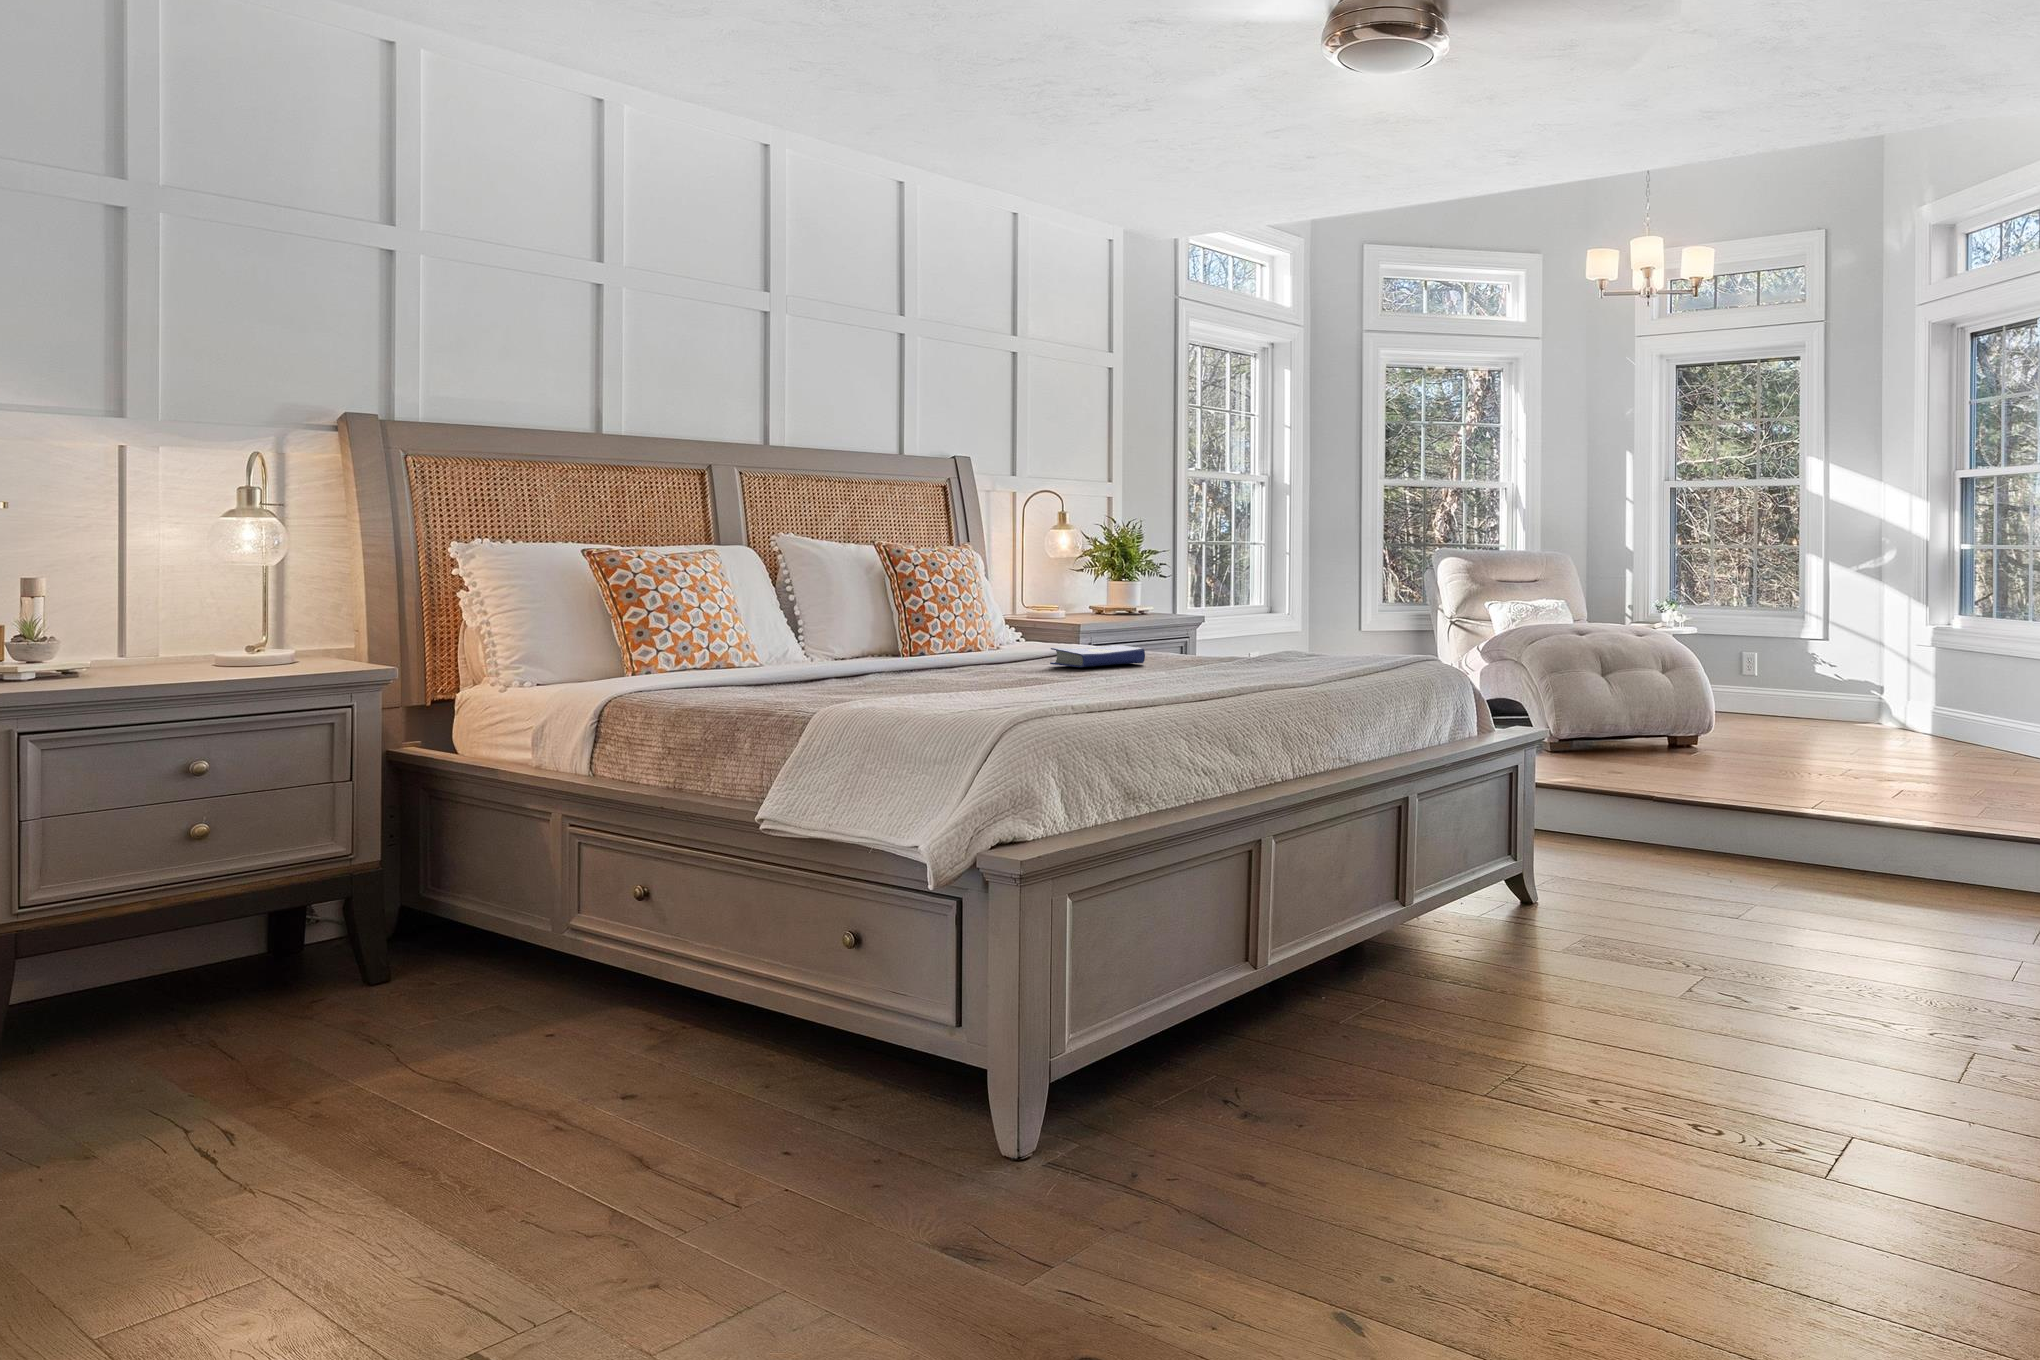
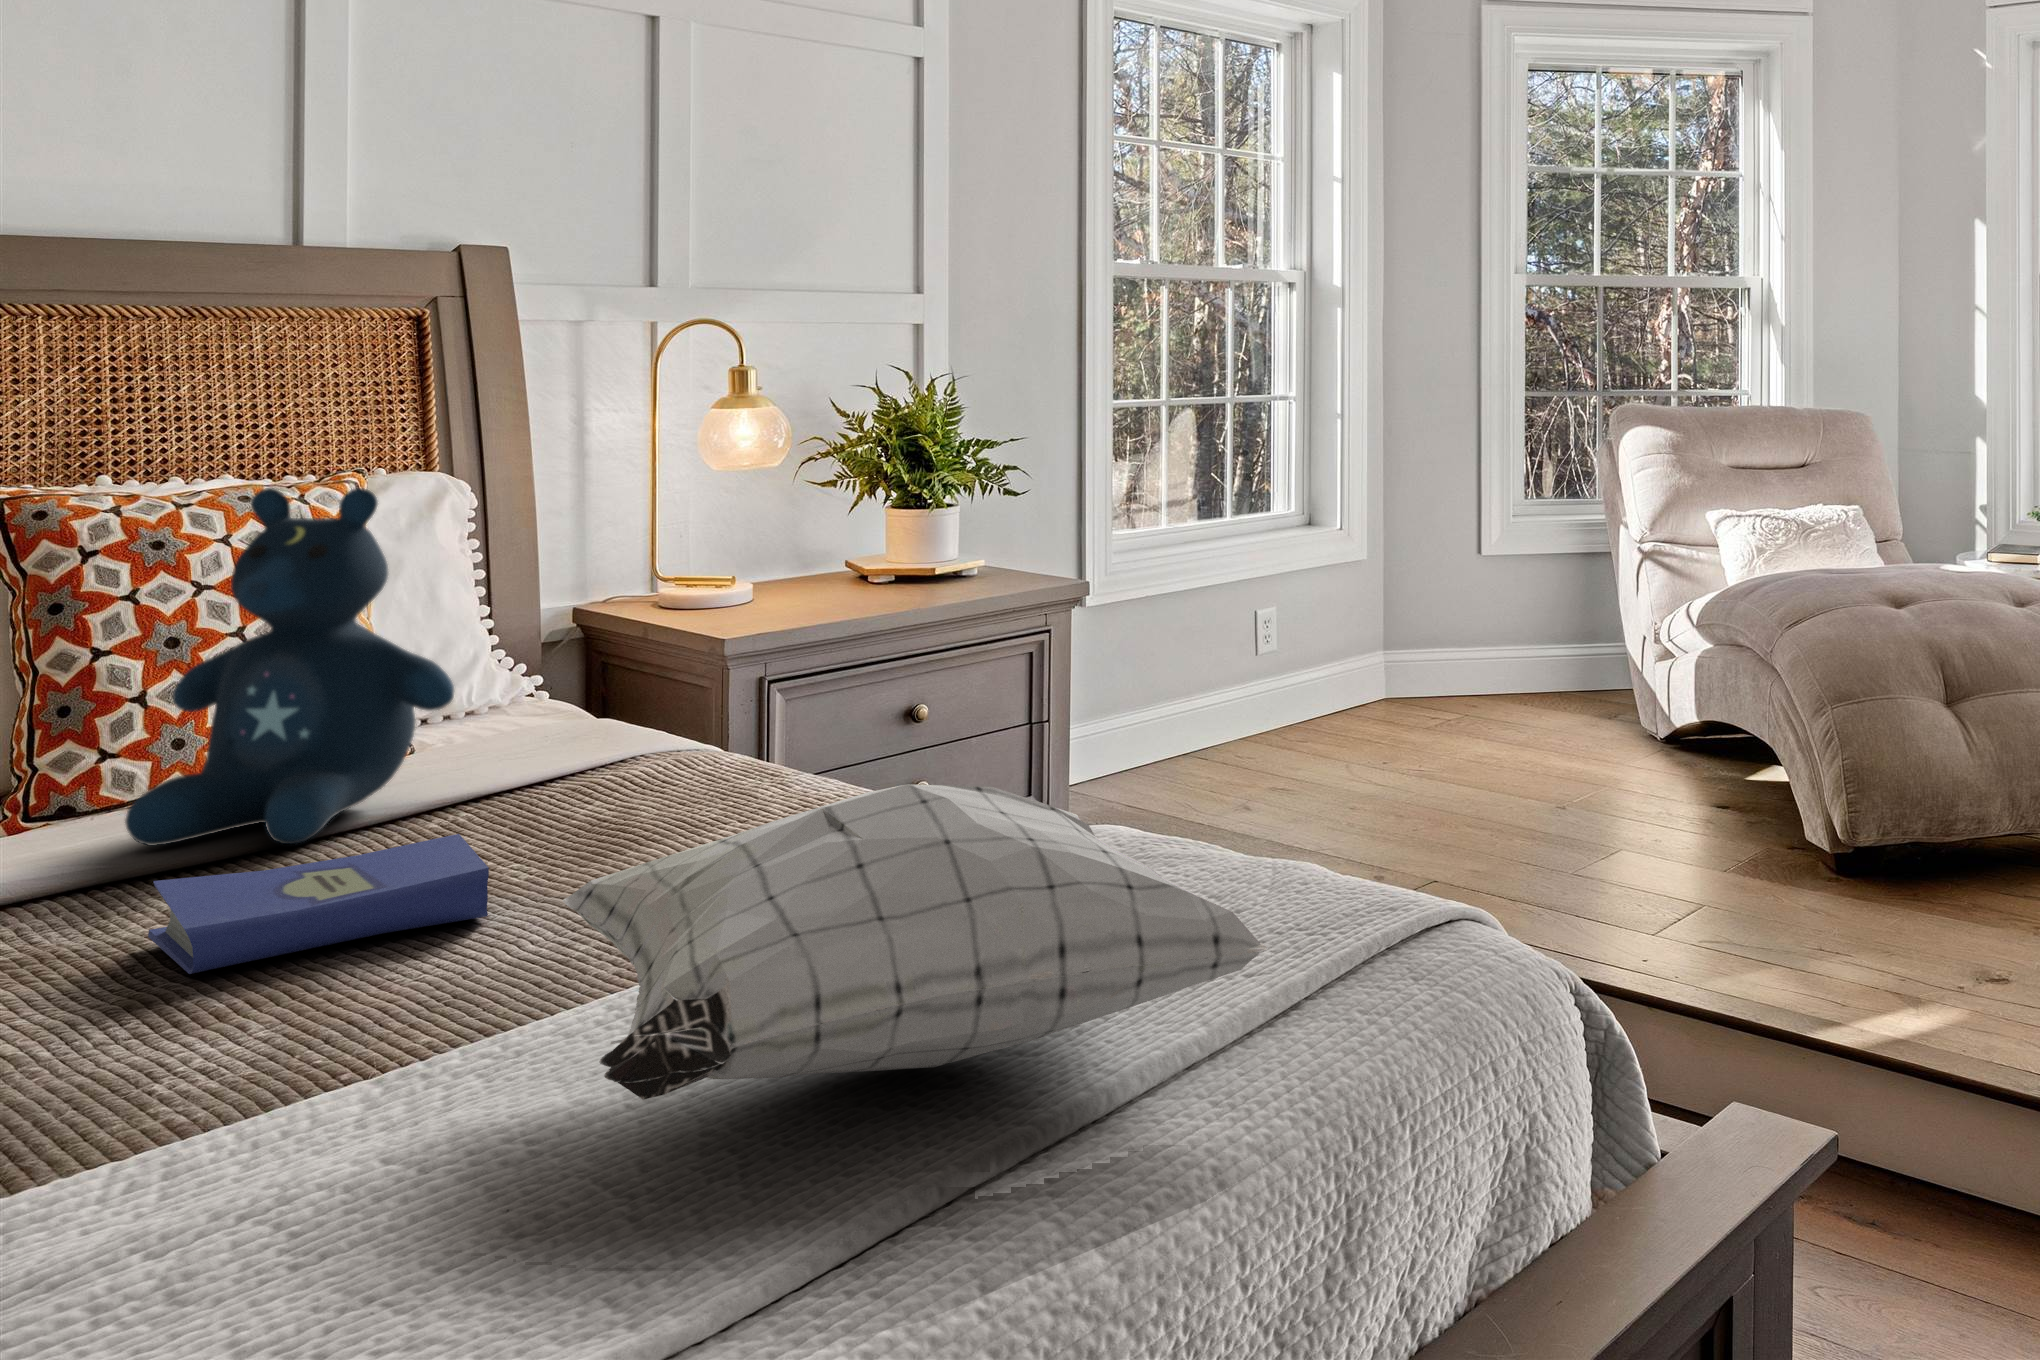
stuffed bear: none [977,542,1072,658] -> present [125,488,454,846]
pillow: none [1211,600,1411,673] -> present [563,784,1268,1100]

